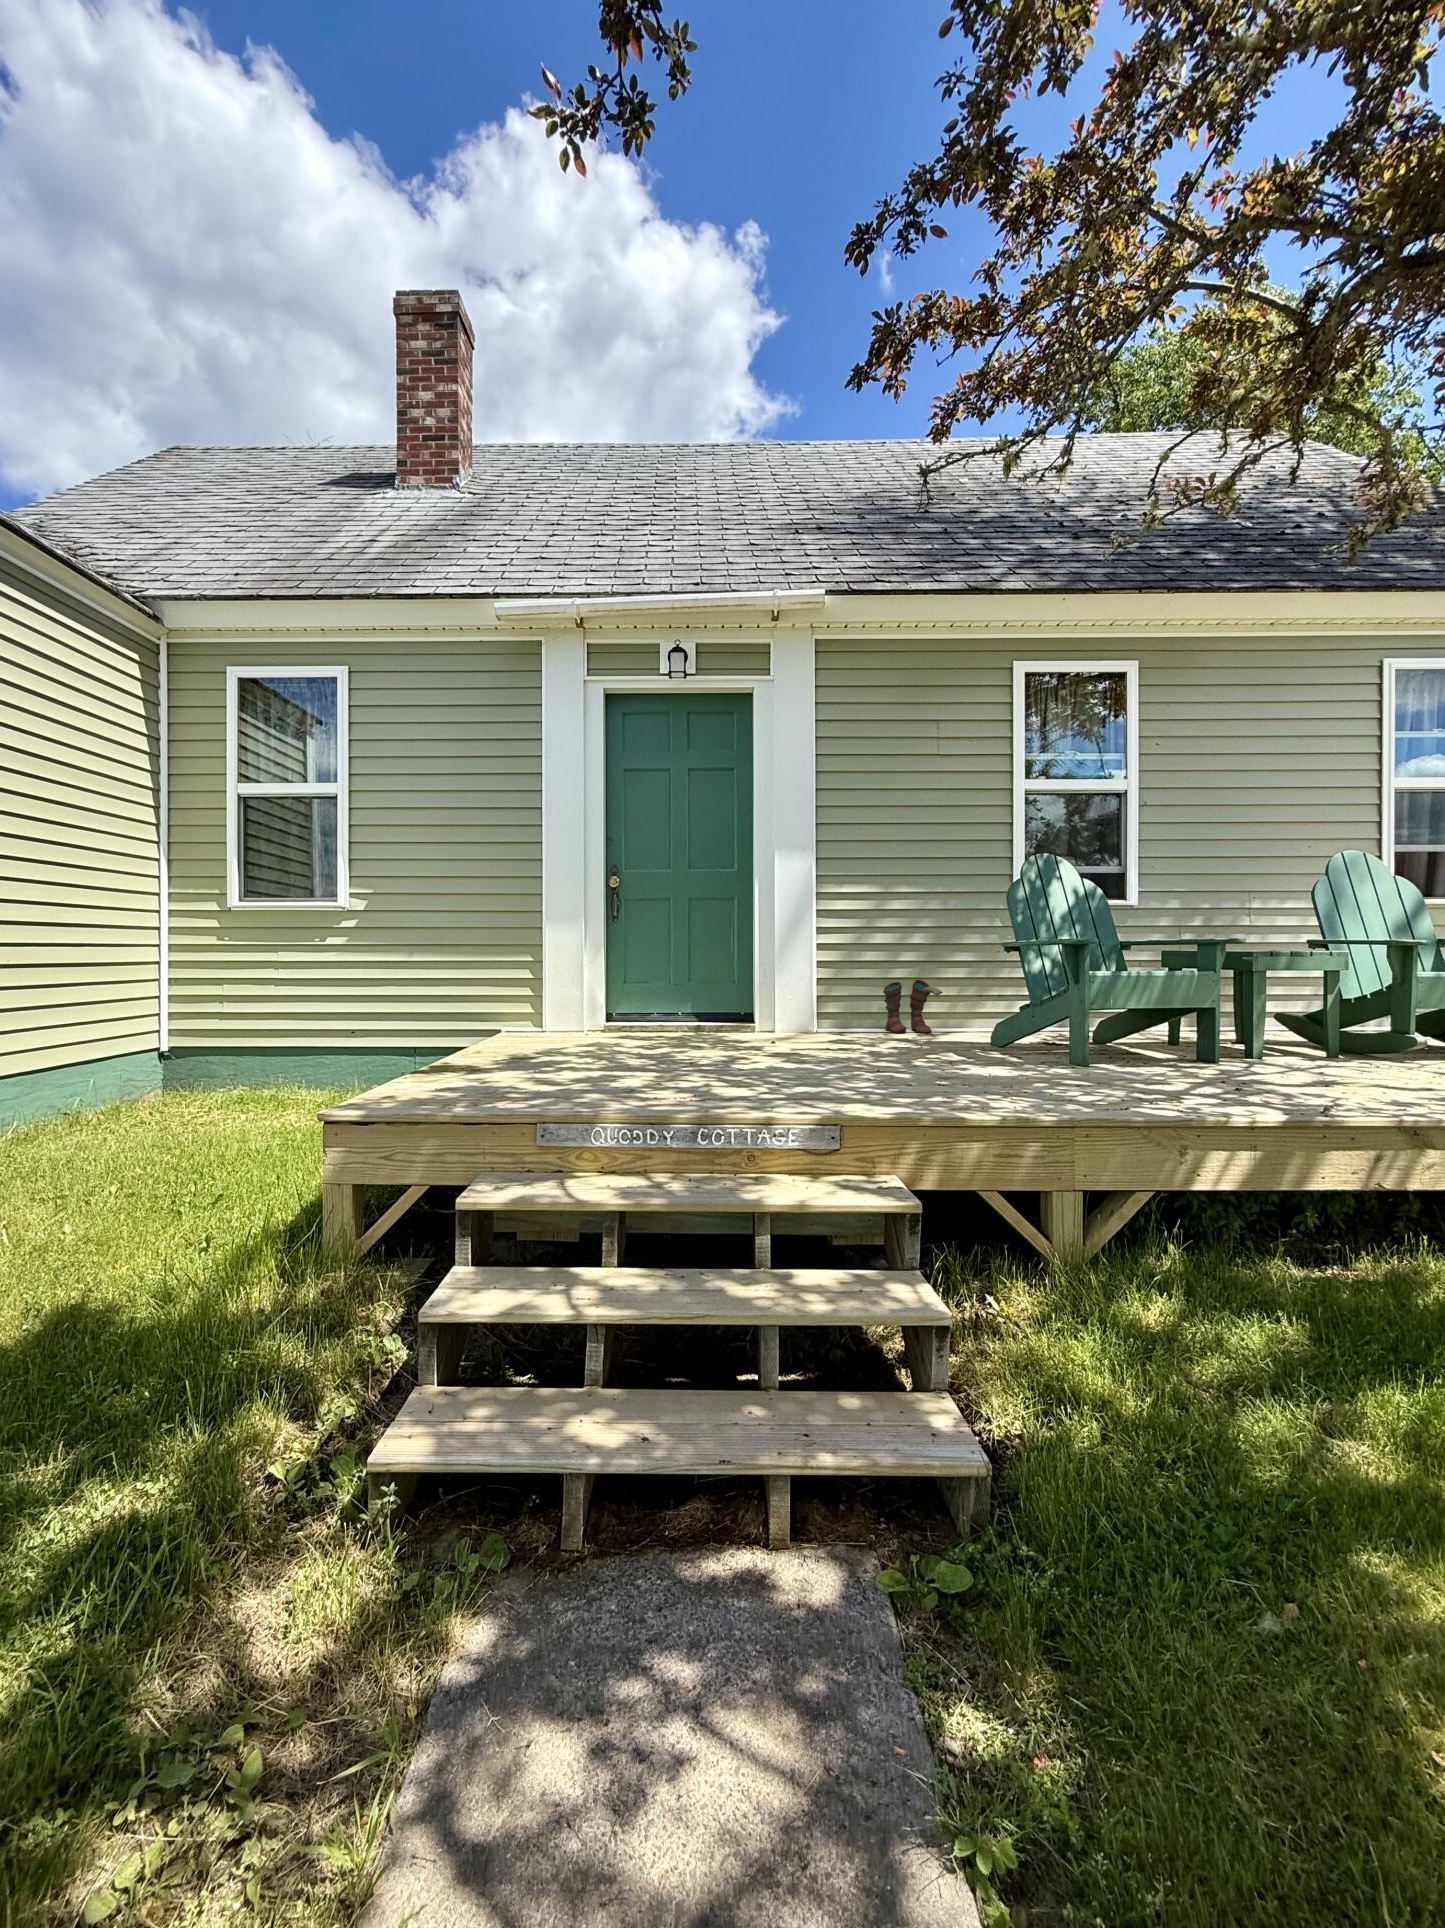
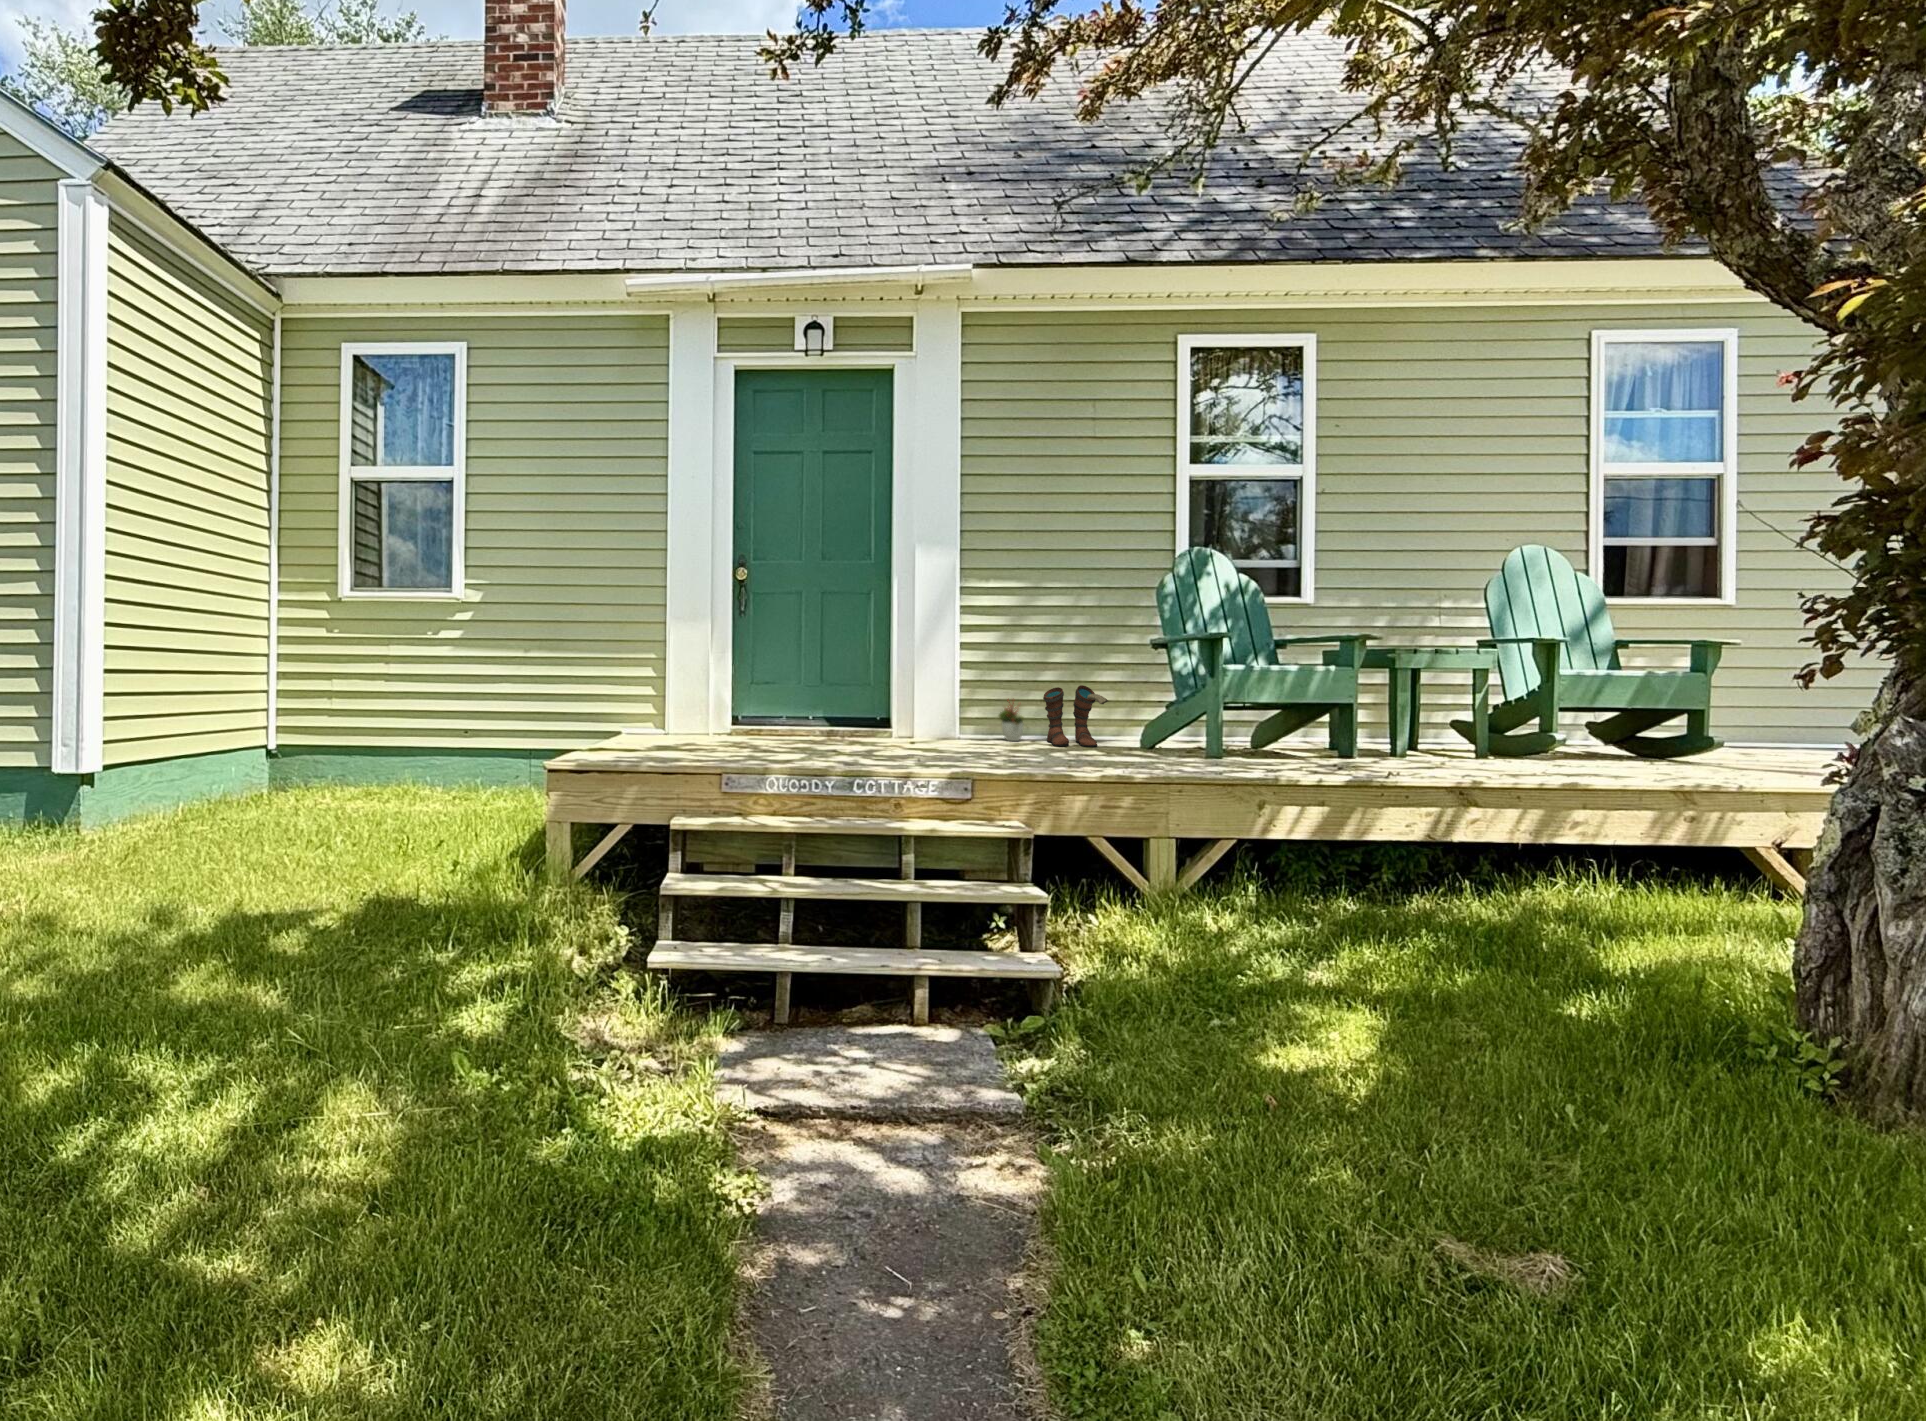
decorative plant: none [842,991,866,1030] -> present [999,702,1024,741]

